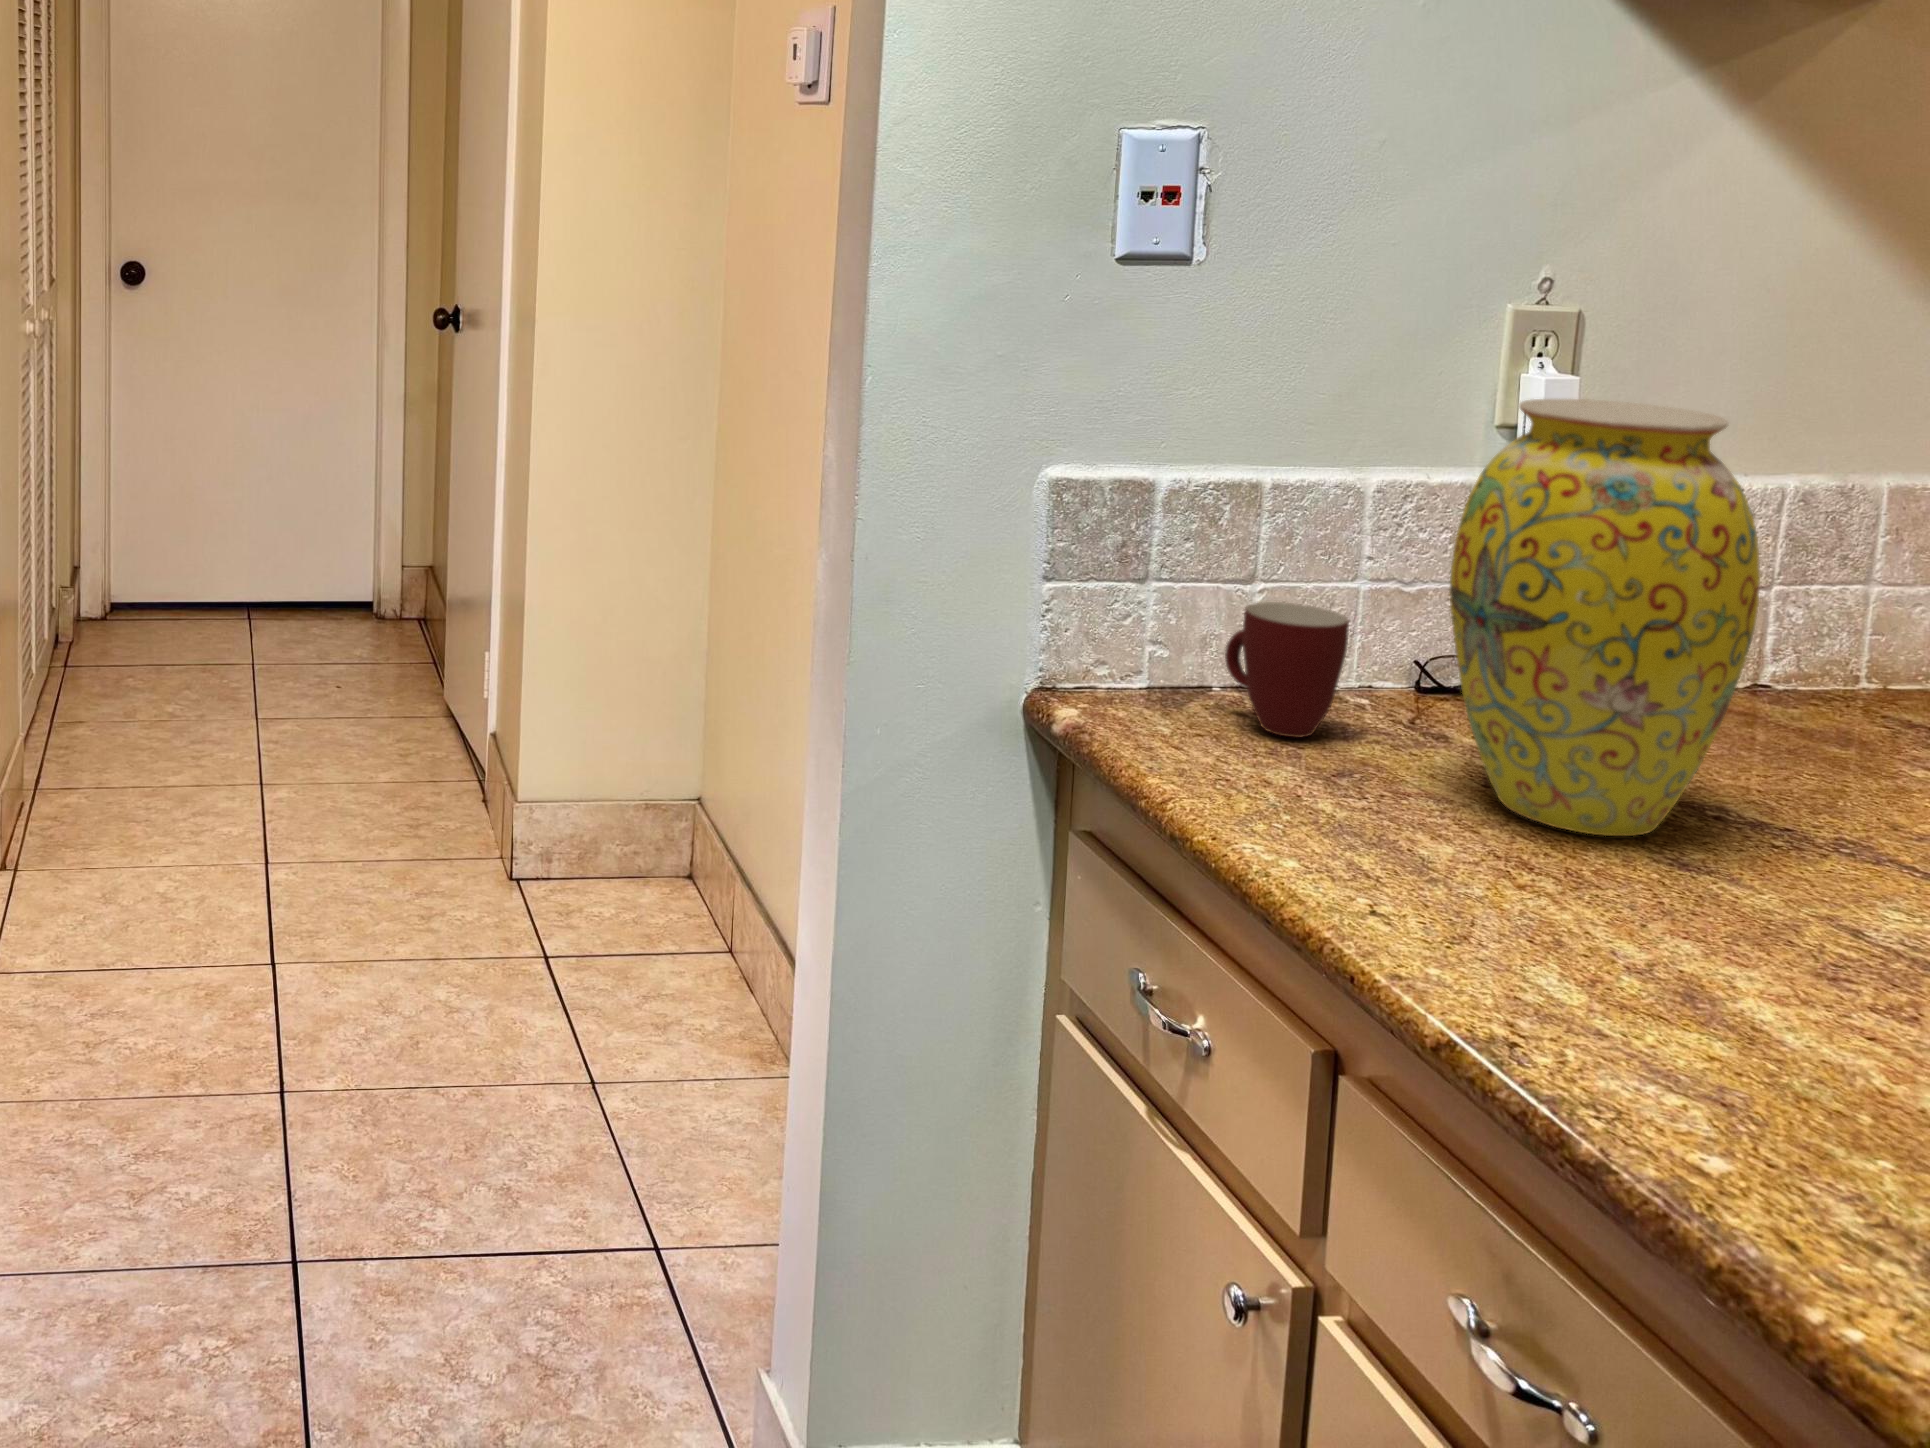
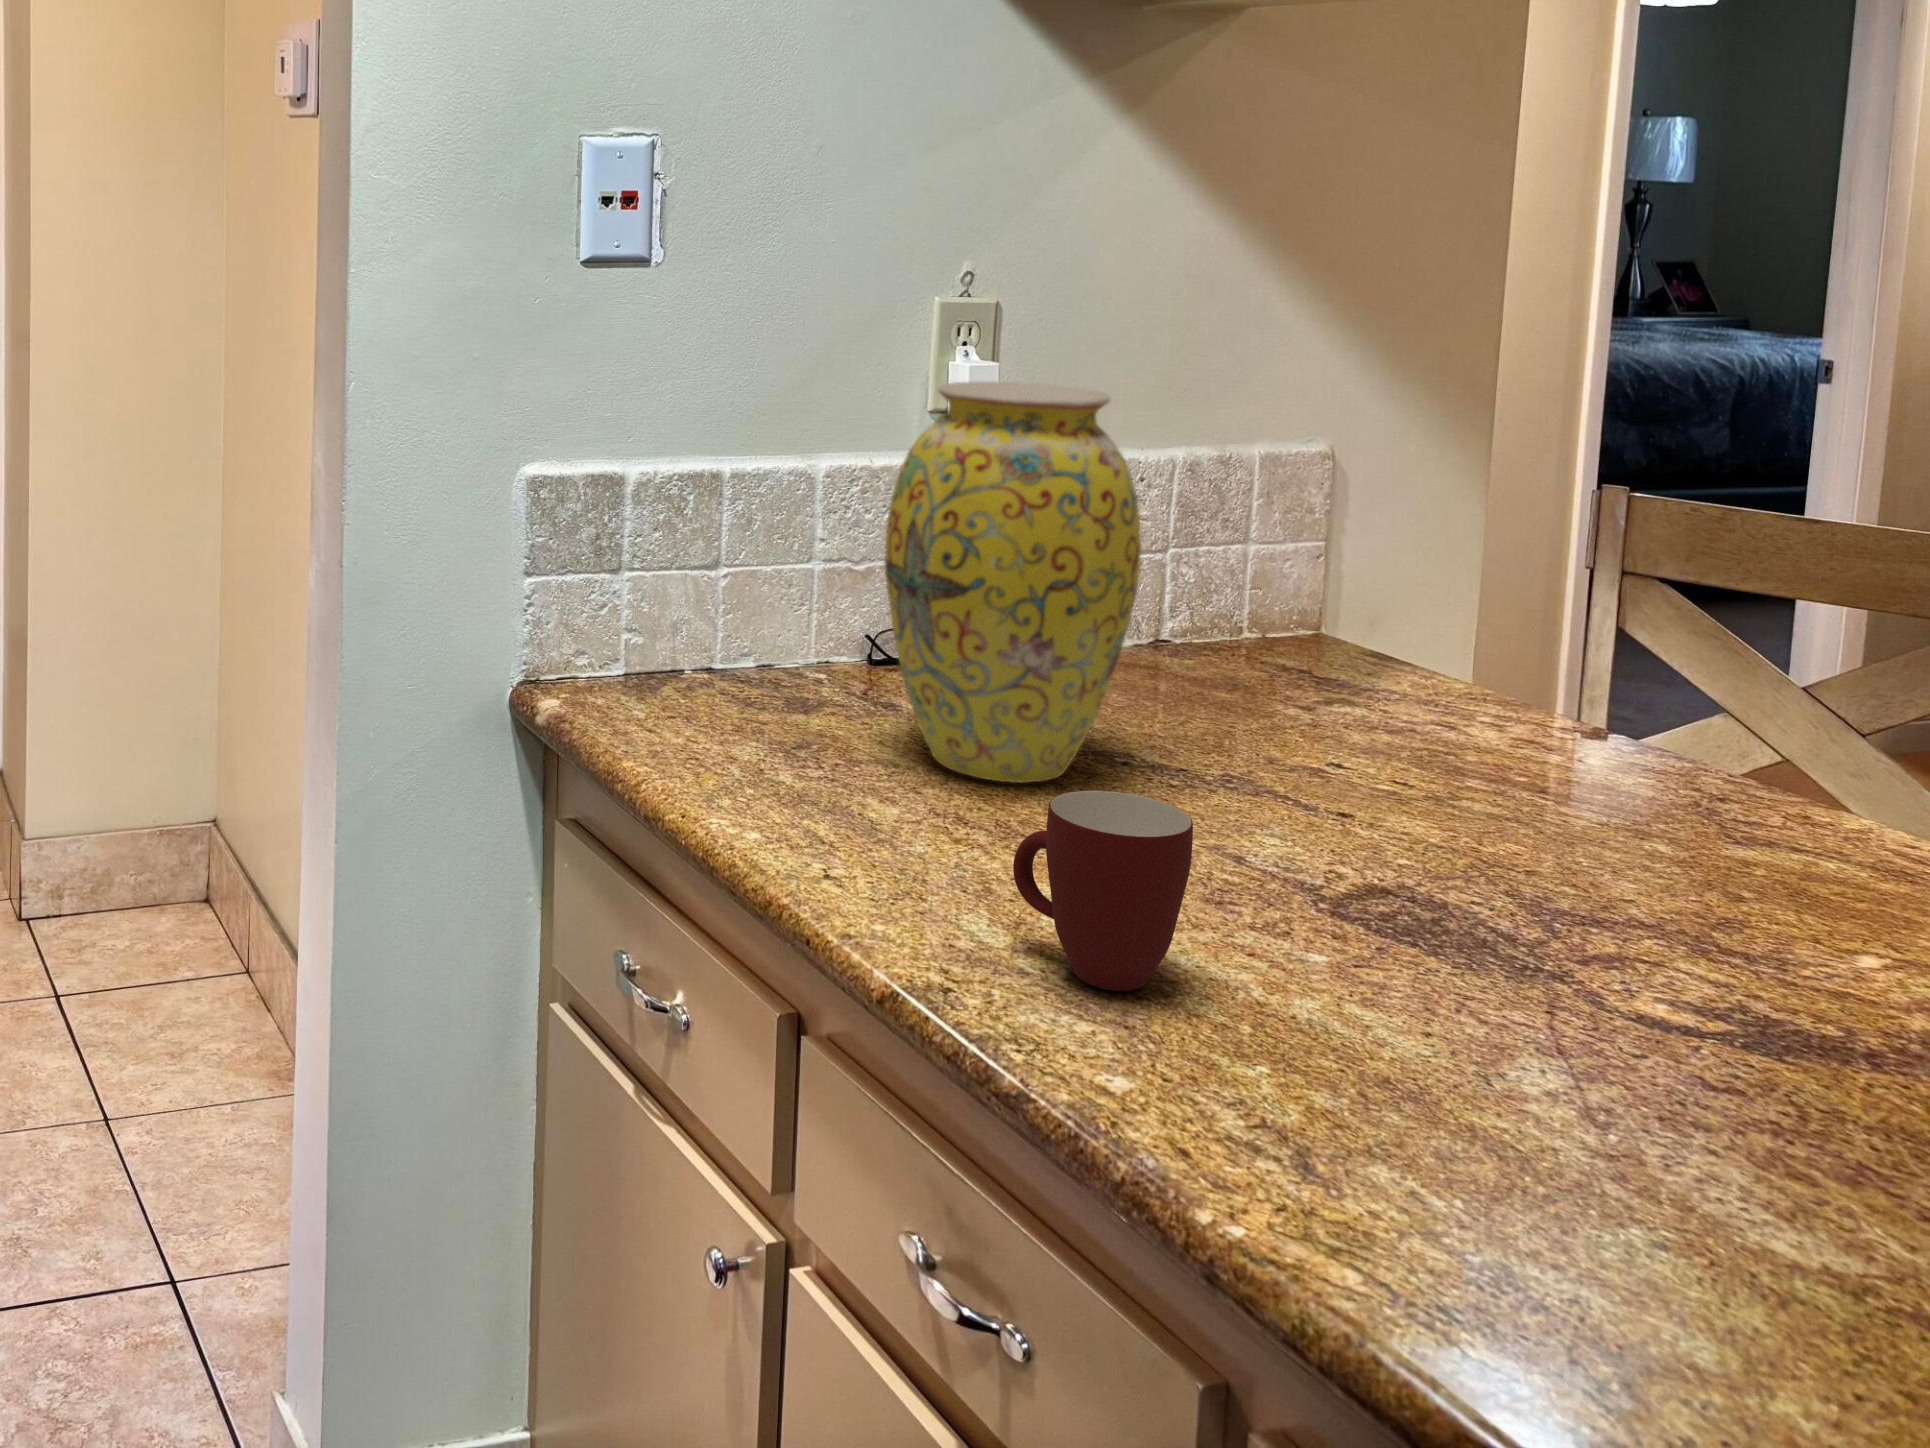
mug: present [1225,602,1349,737] -> present [1013,791,1193,991]

